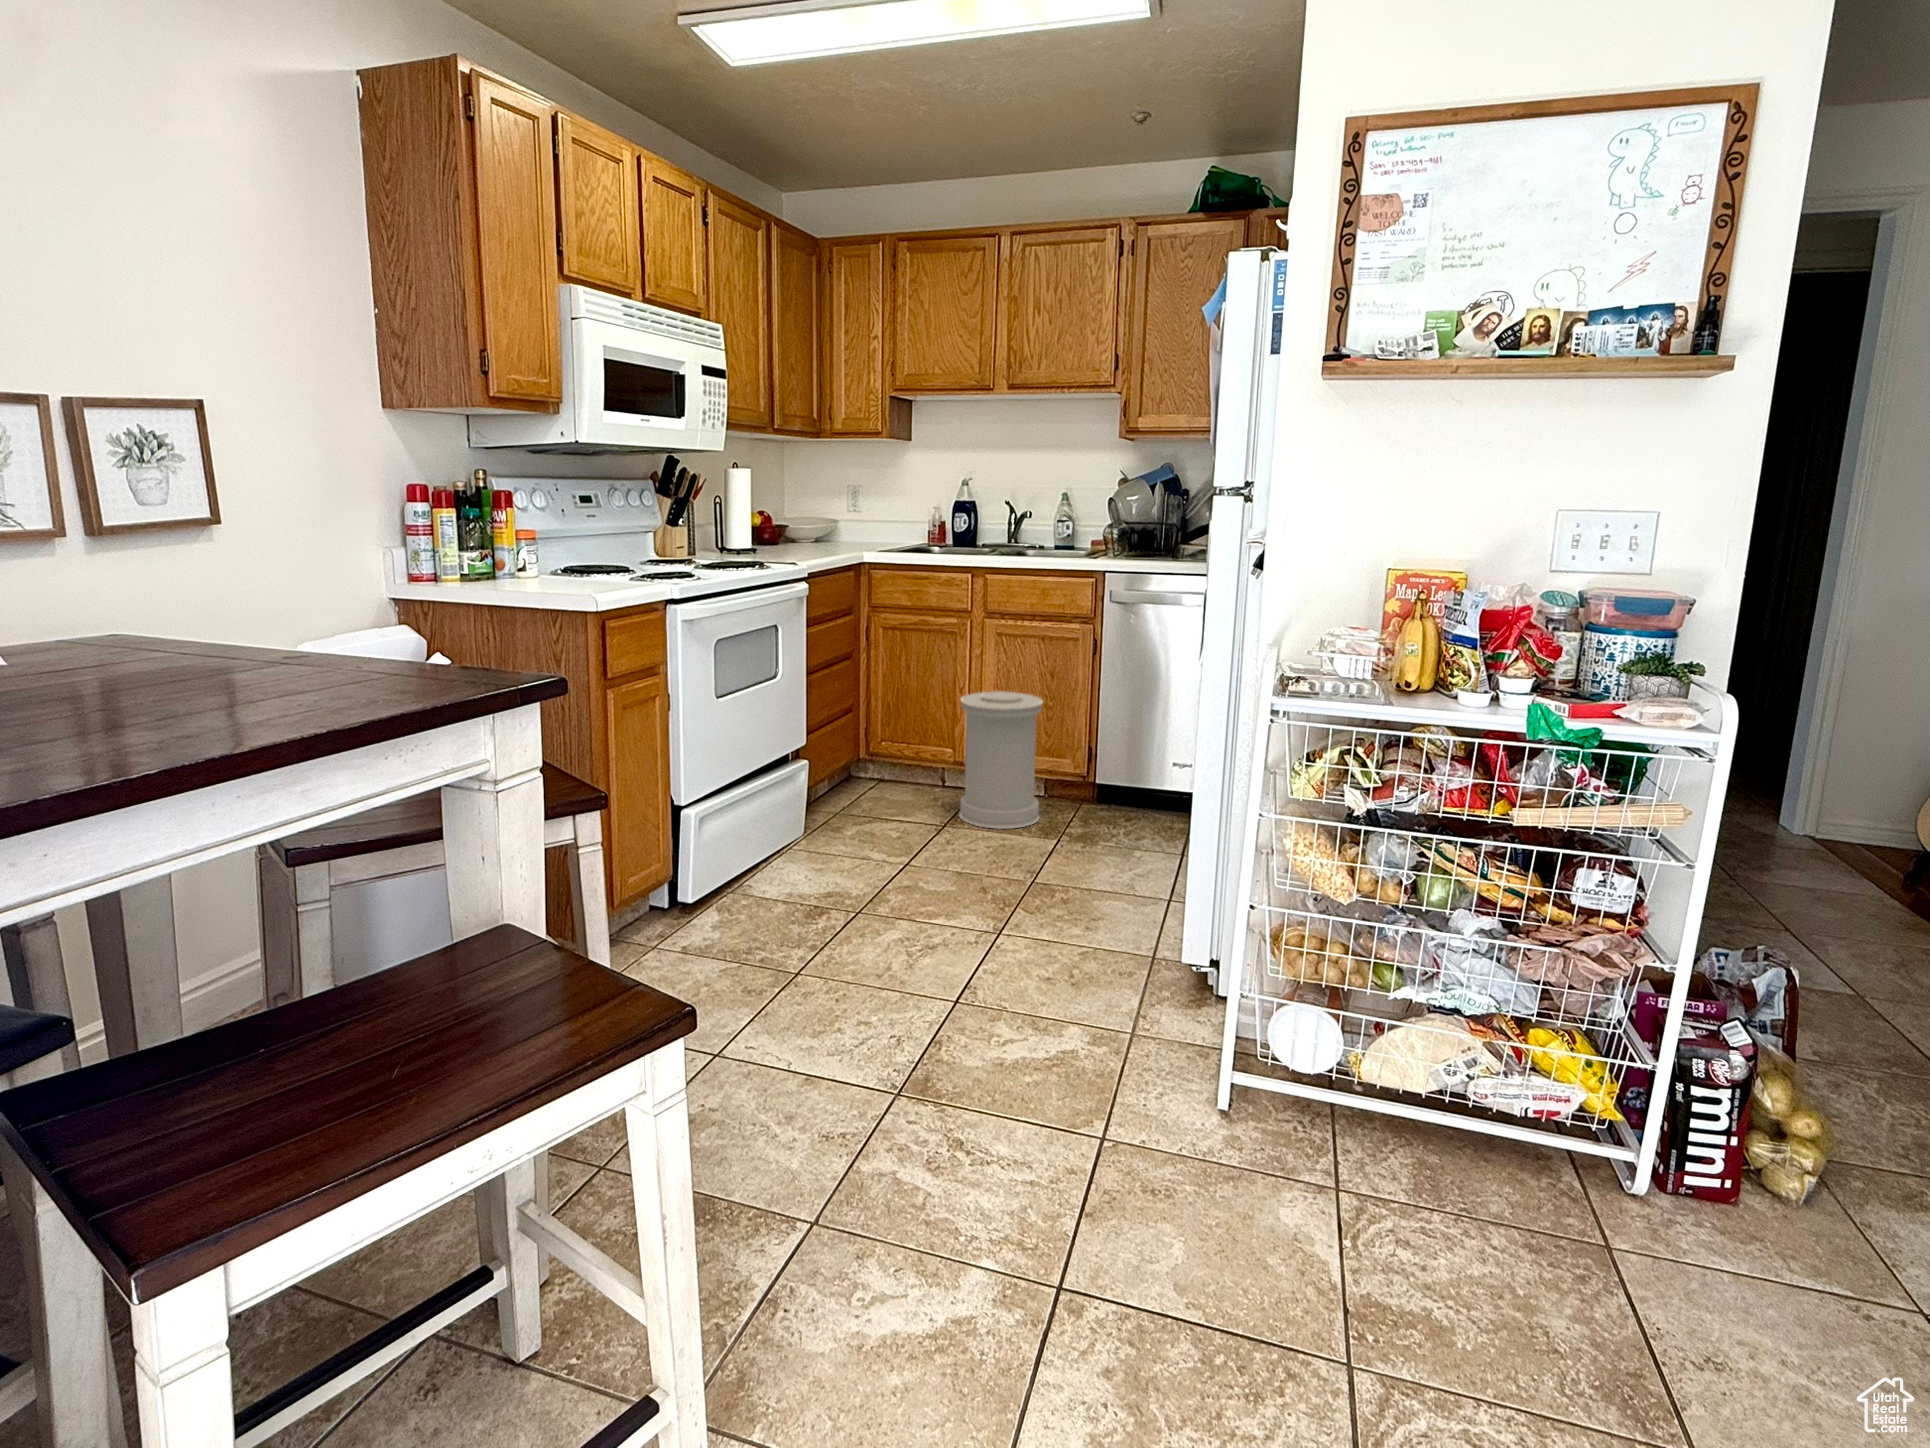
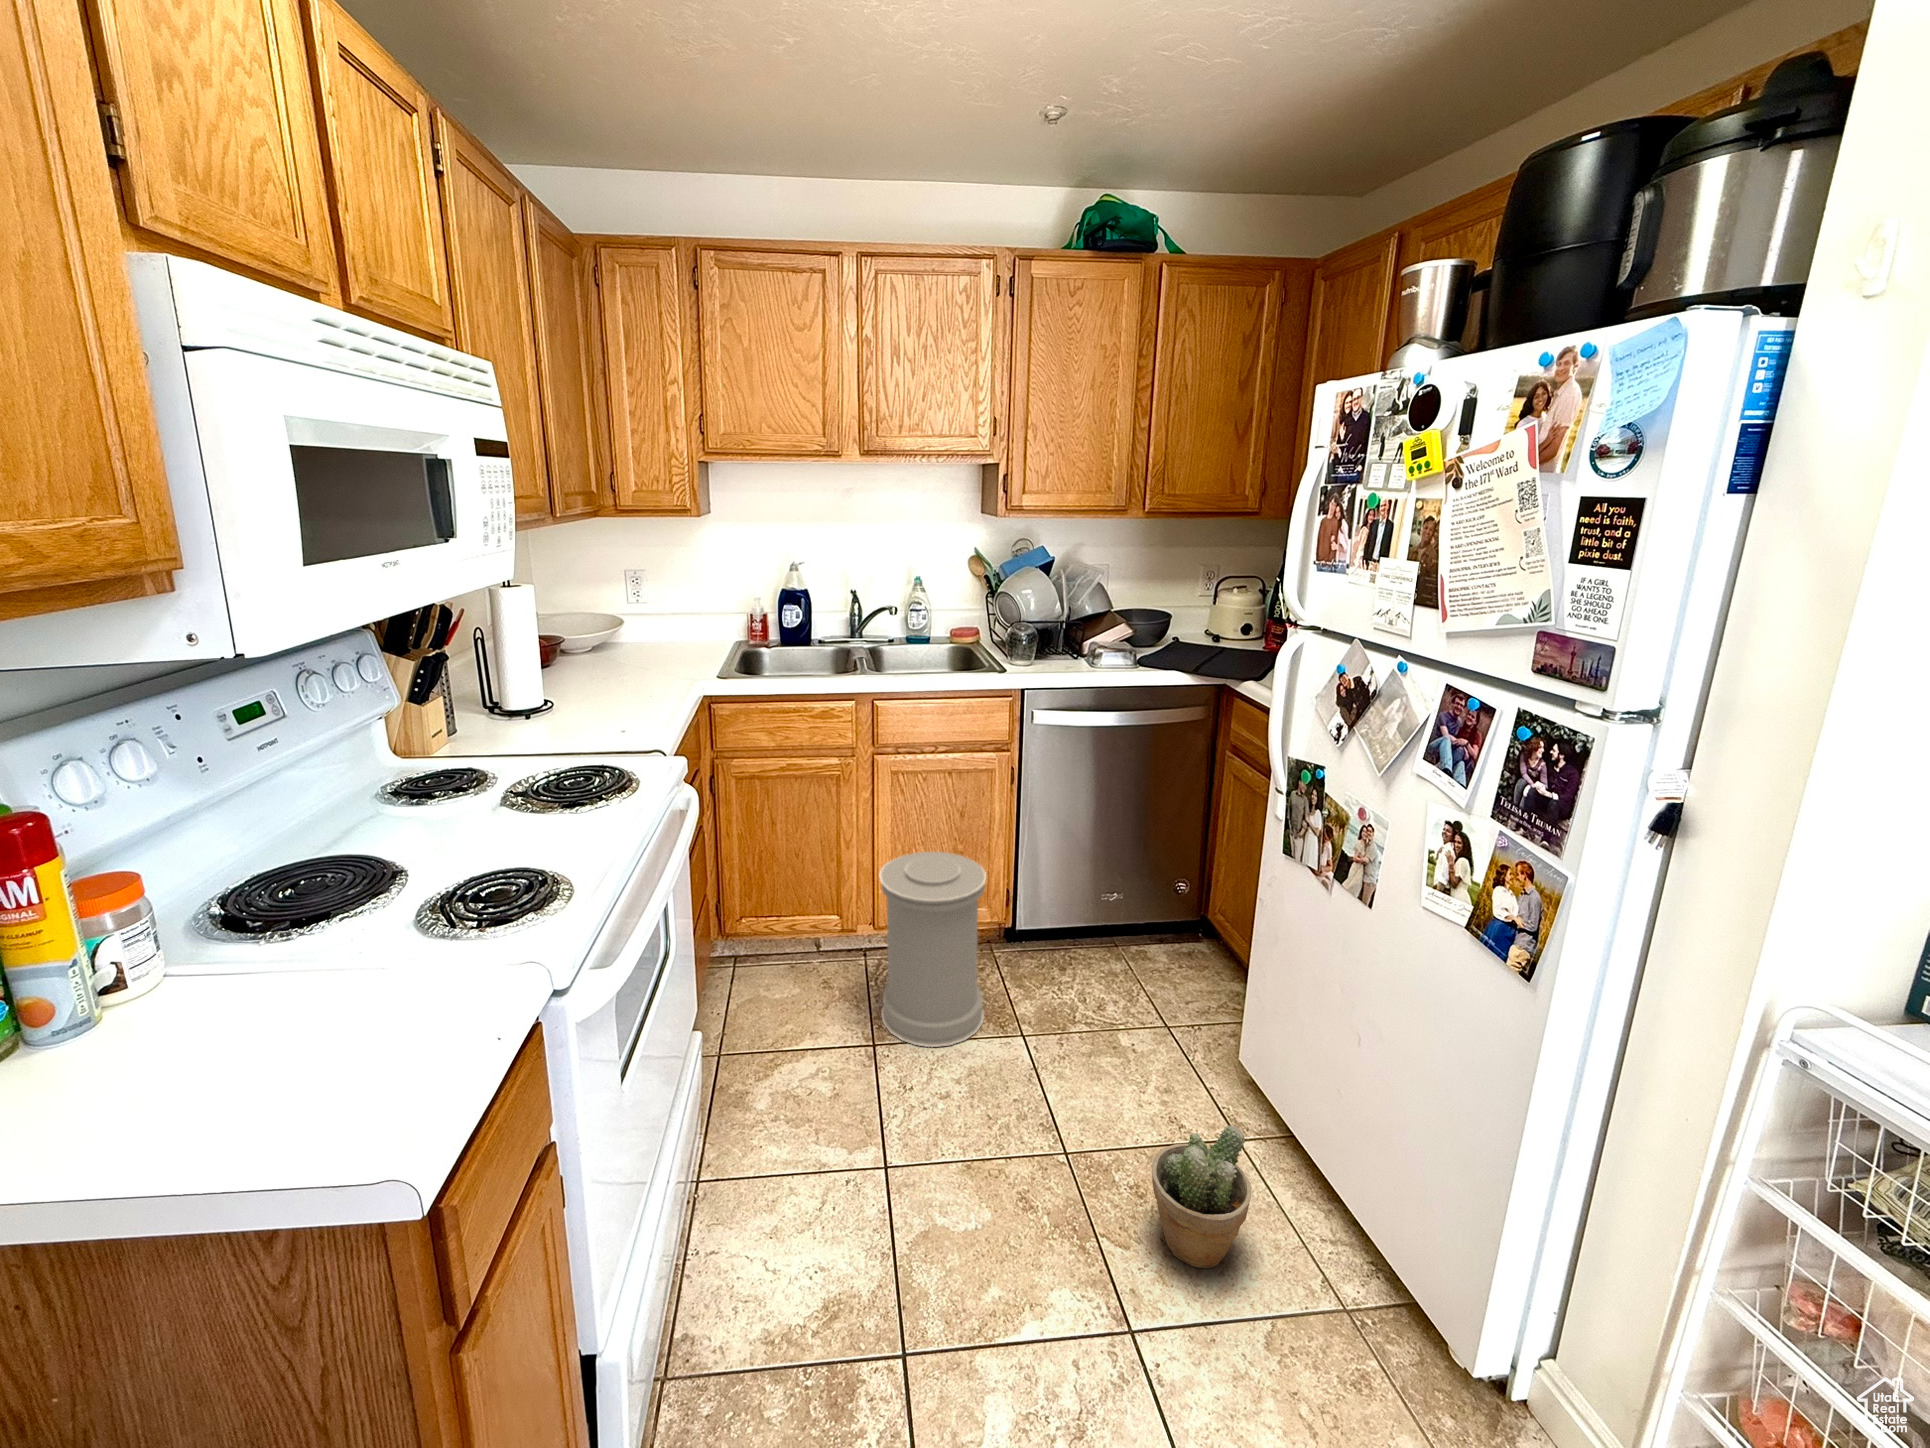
potted plant: none [1048,830,1116,923] -> present [1151,1126,1251,1268]

